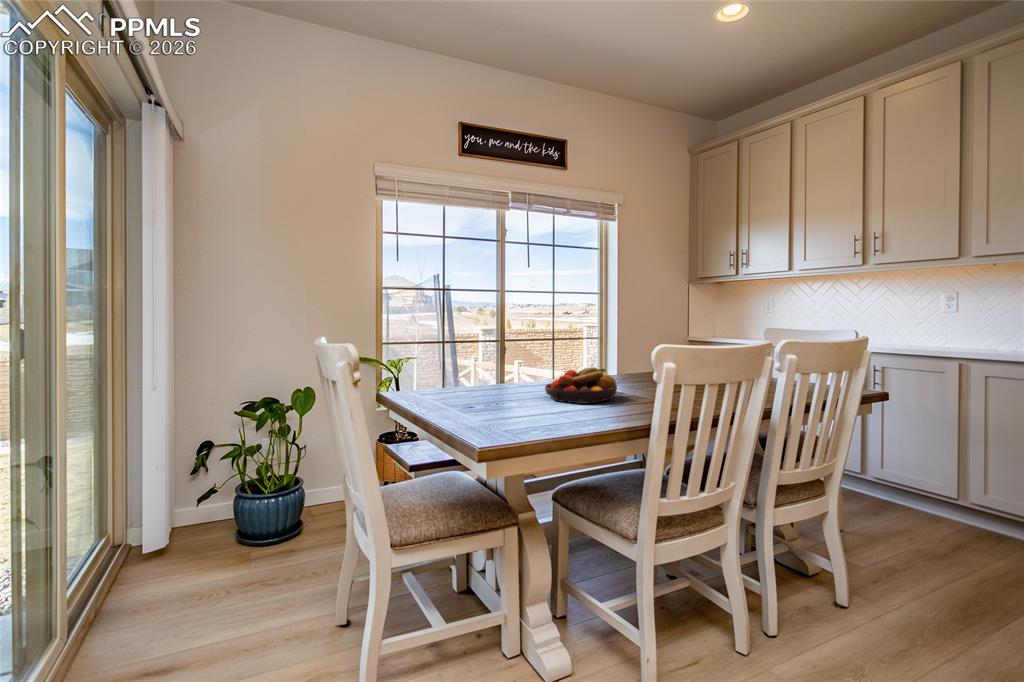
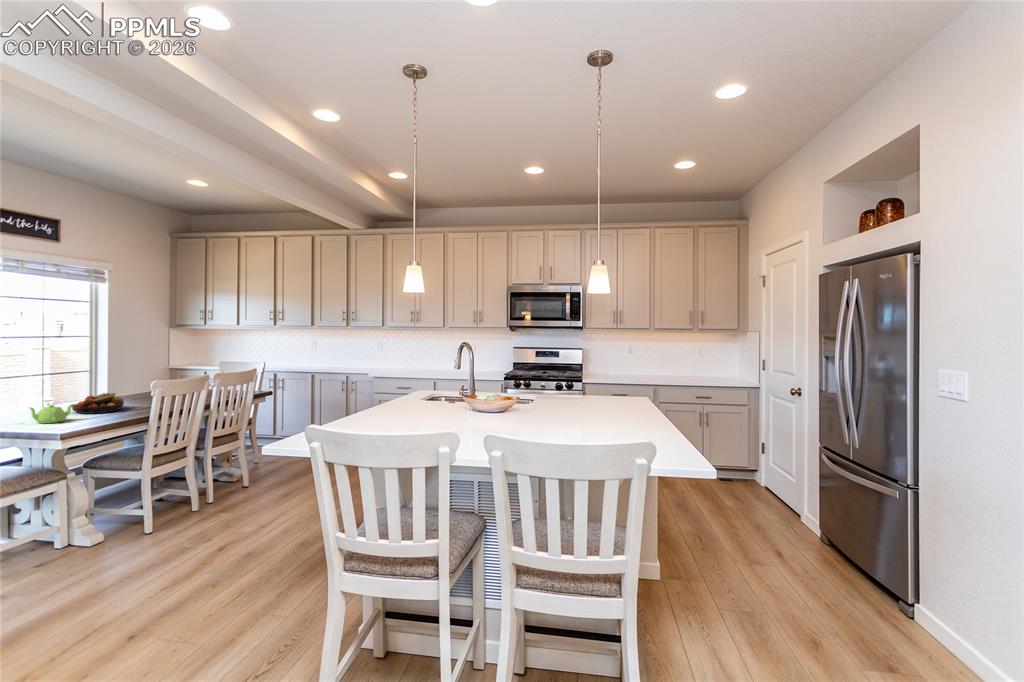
teapot: none [474,380,537,414] -> present [30,404,73,423]

